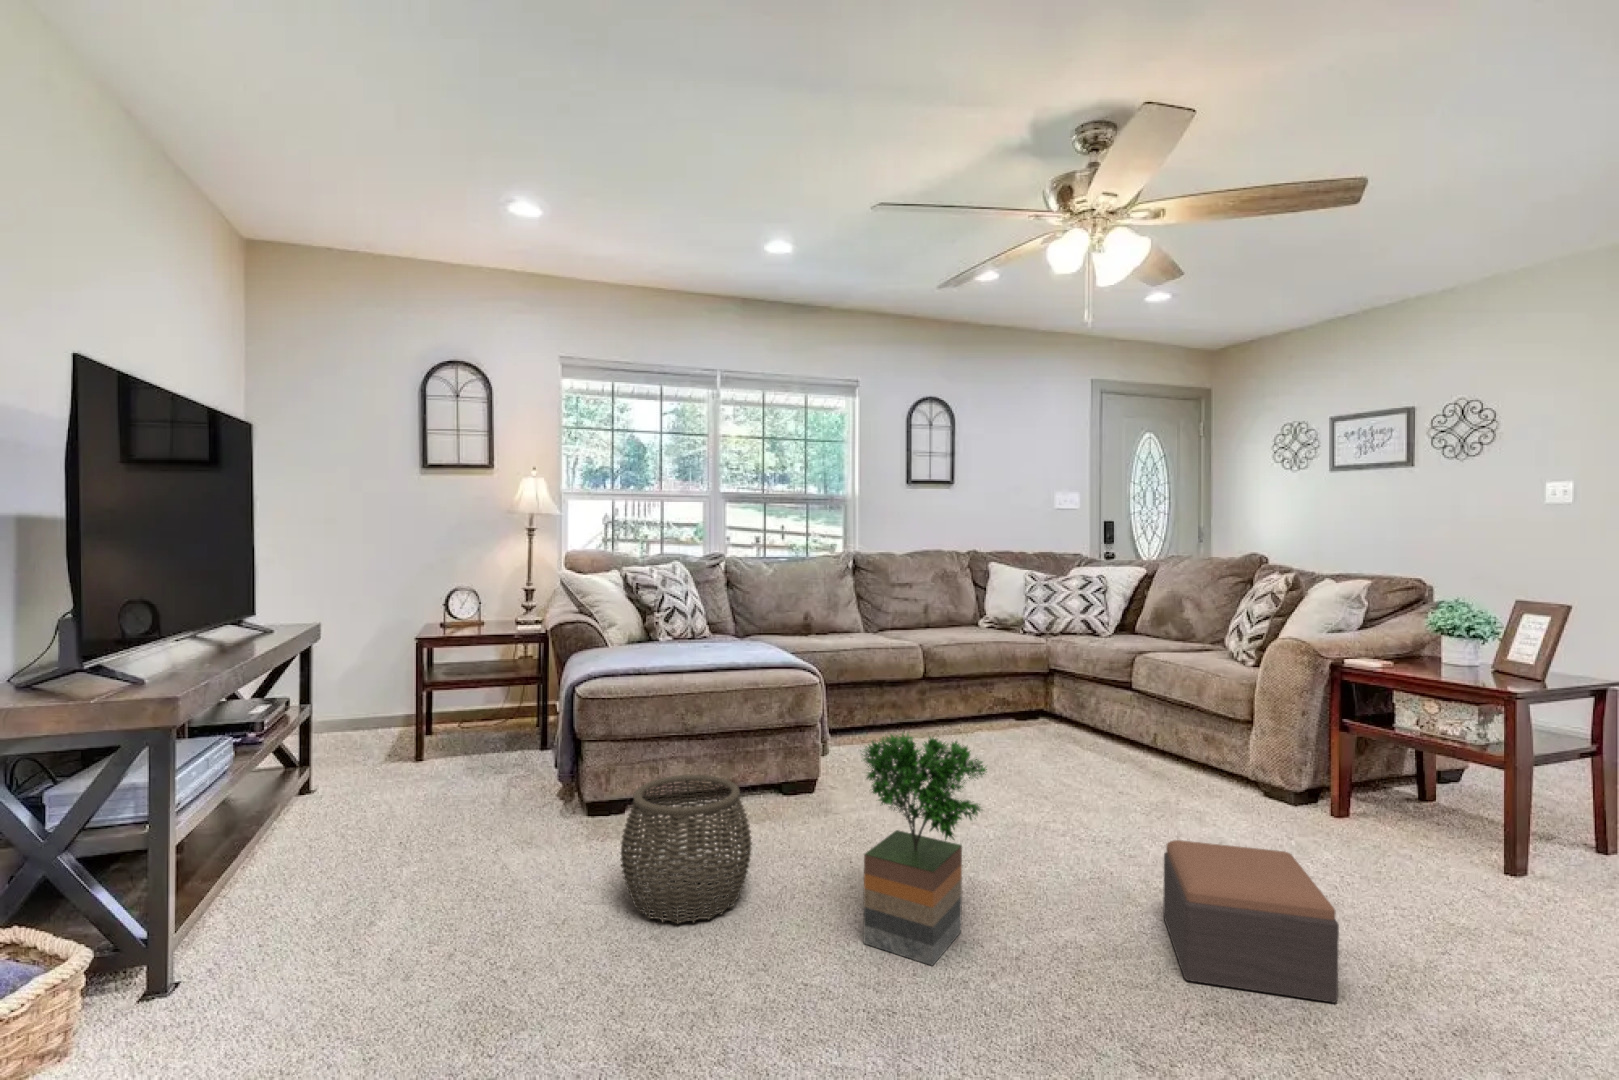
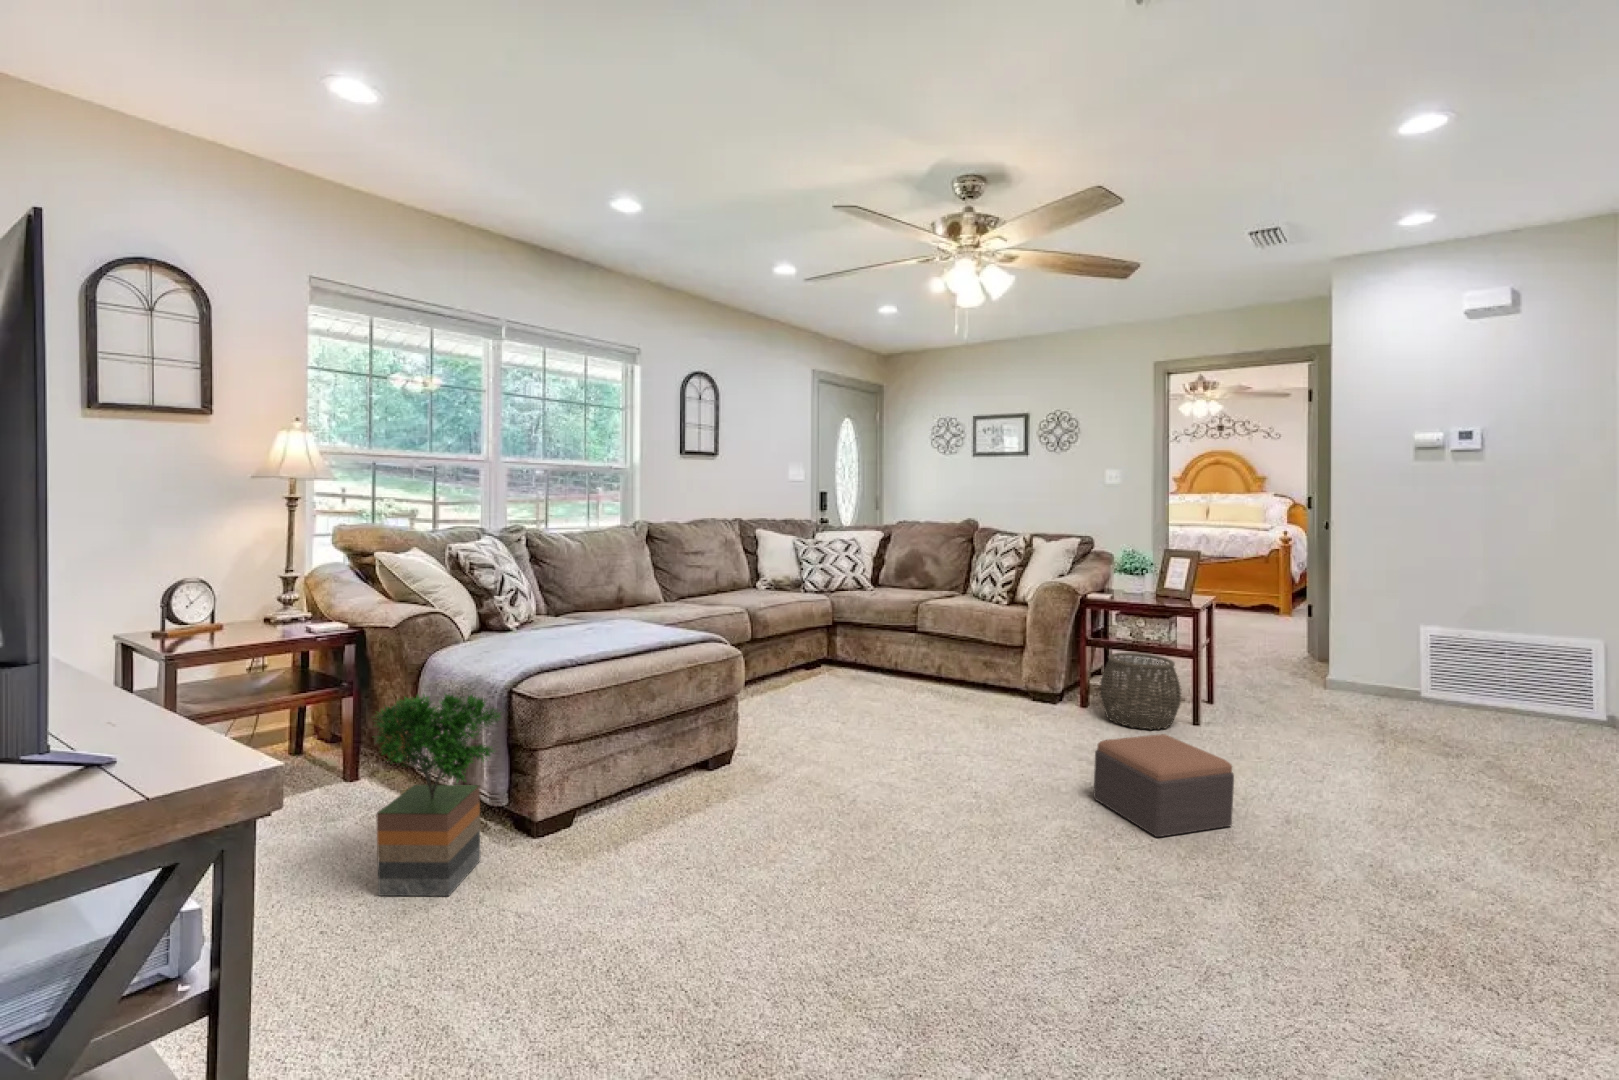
potted tree: present [862,734,987,965] -> present [374,694,500,896]
woven basket: present [620,775,752,924] -> present [1100,653,1181,730]

